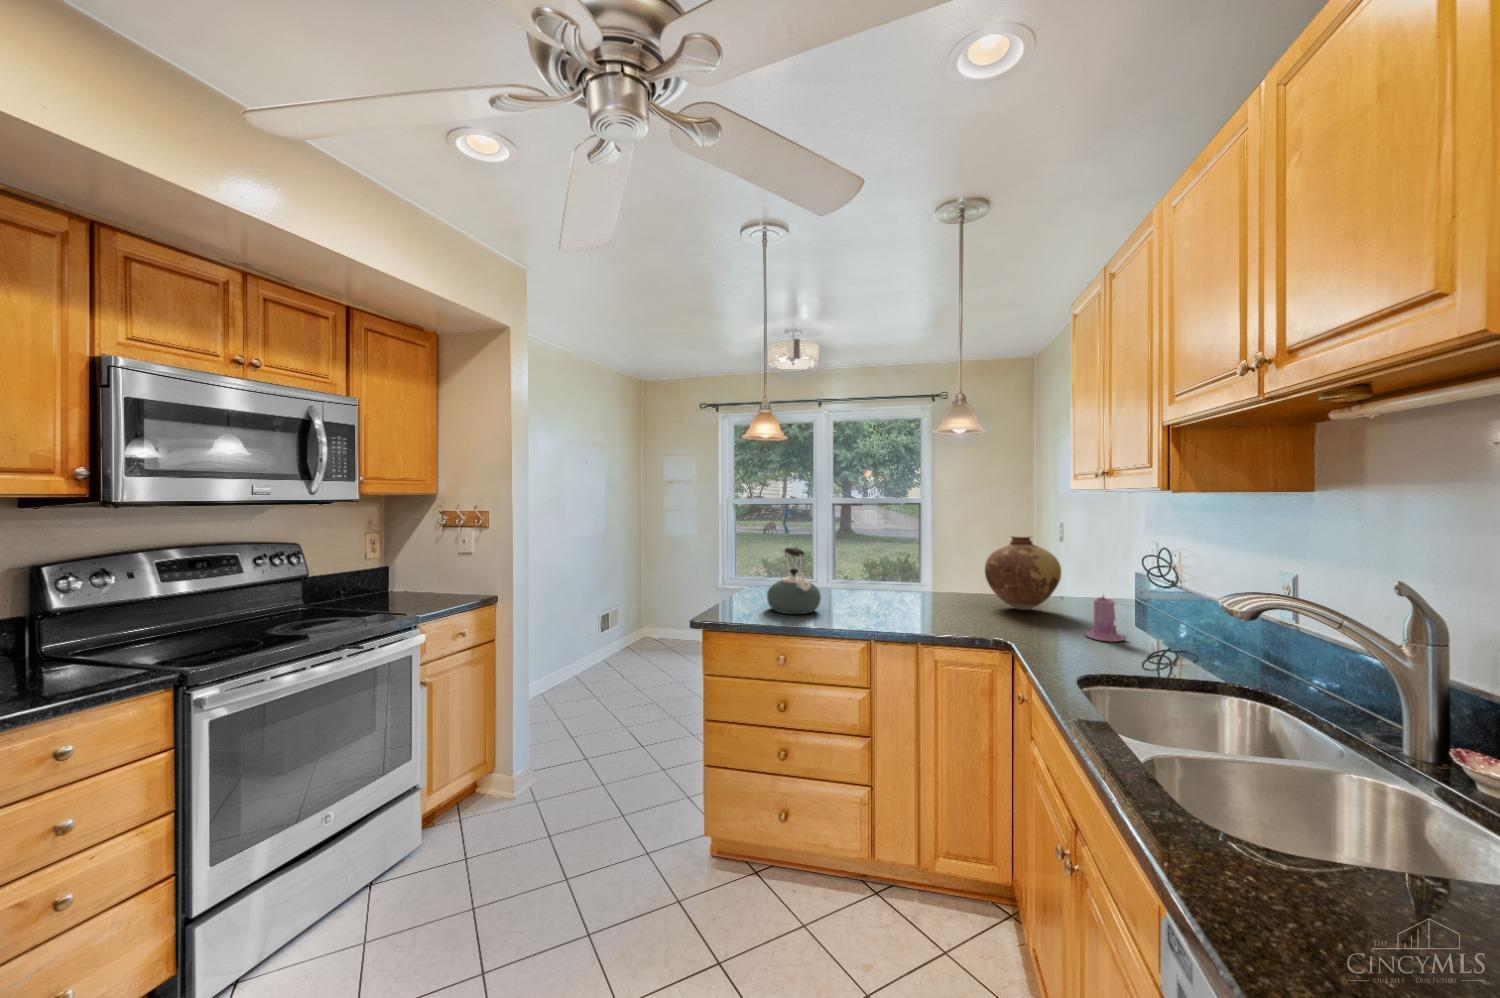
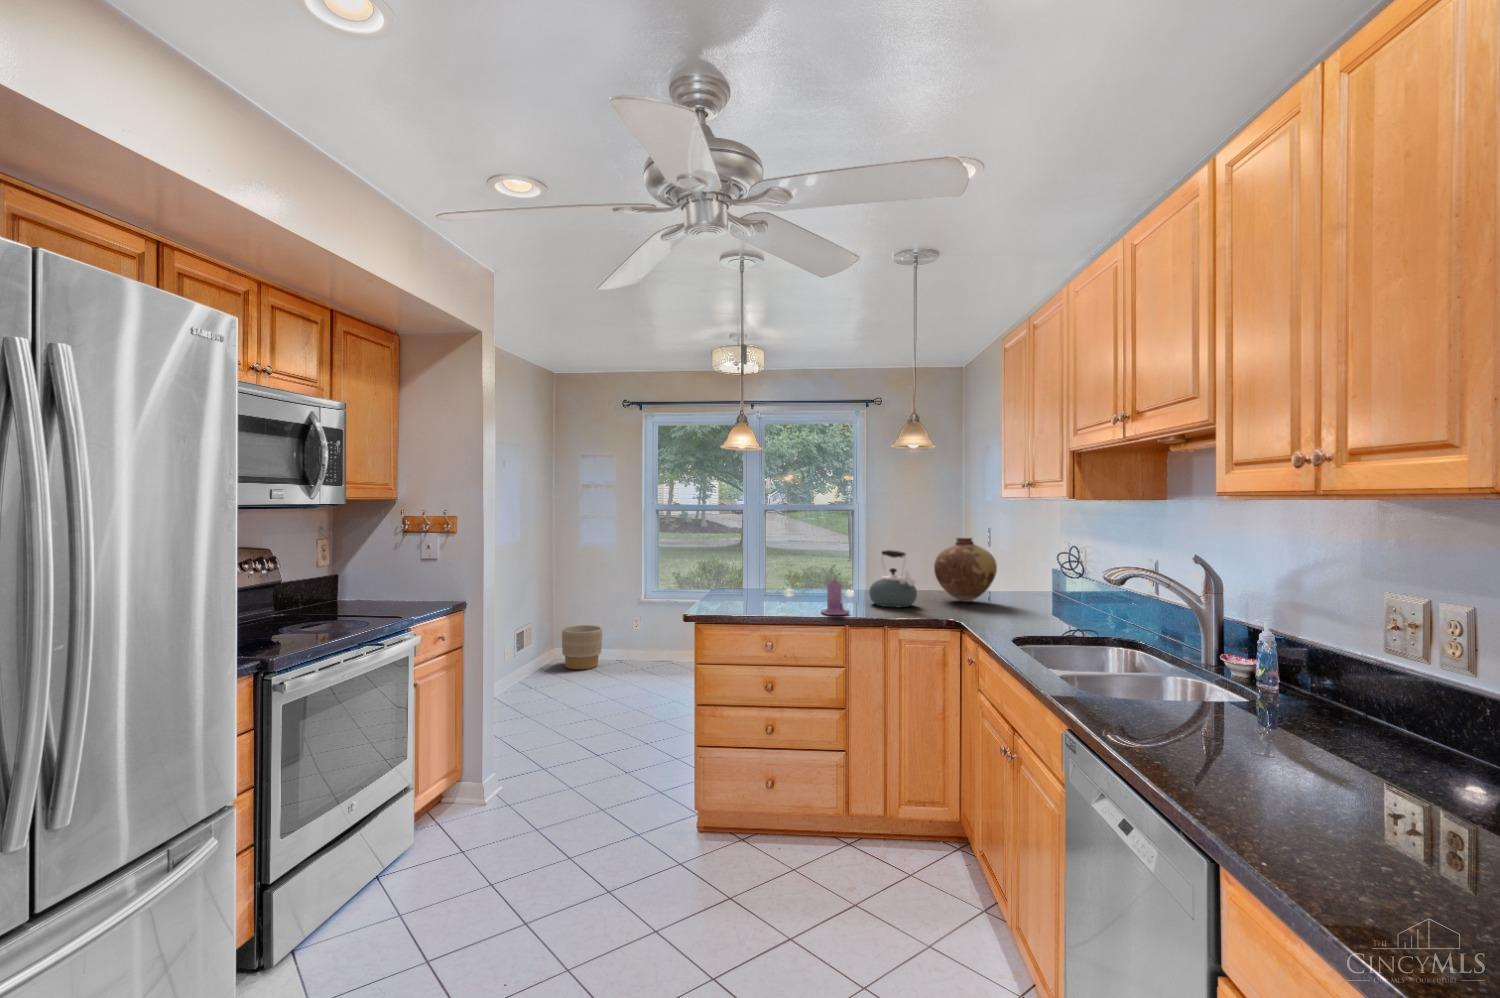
kettle: present [767,548,821,614] -> present [869,550,917,607]
candle: present [1085,596,1126,642] -> present [822,580,850,615]
planter: none [646,606,681,646] -> present [562,625,602,670]

